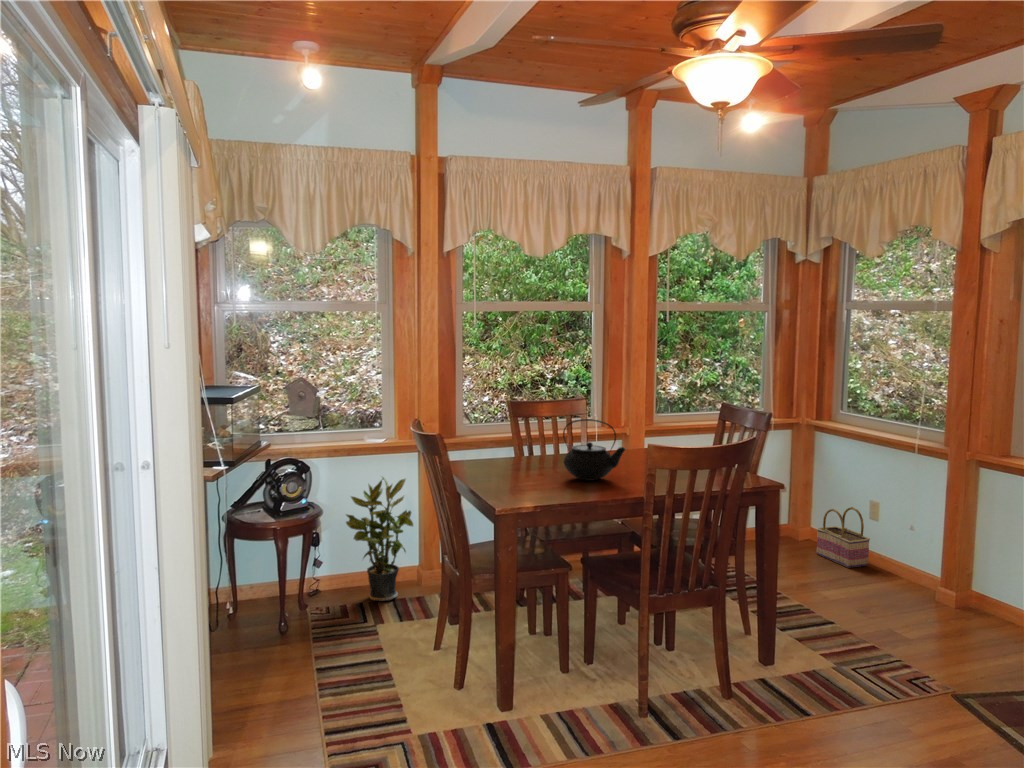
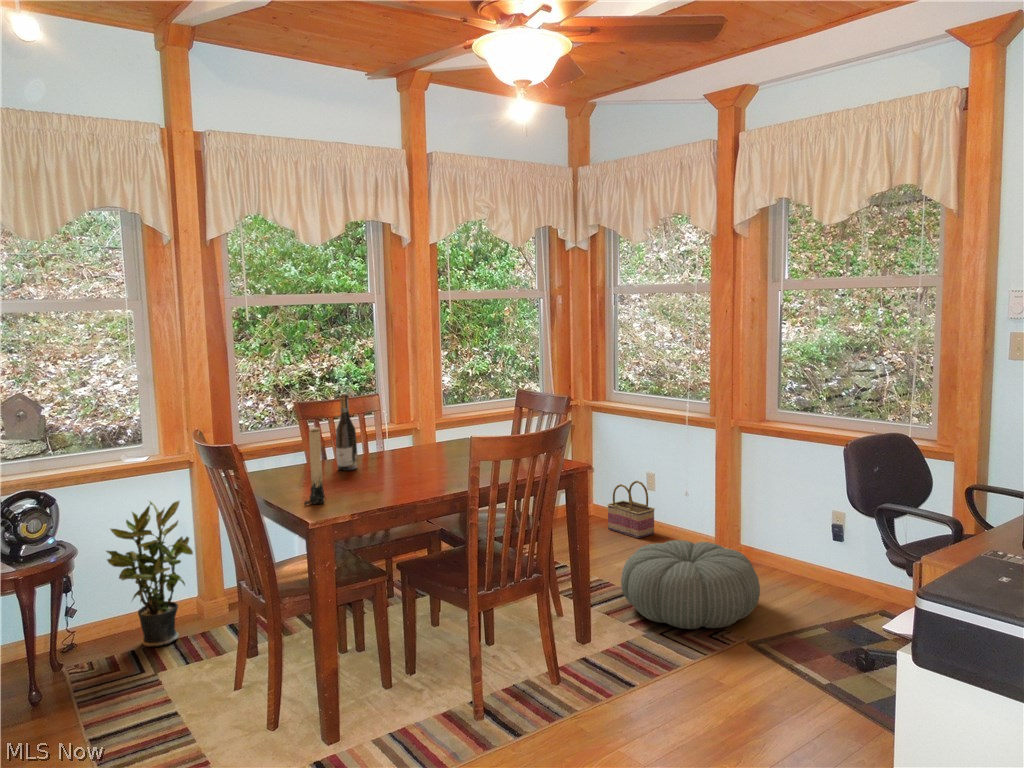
wine bottle: none [535,396,554,466] -> present [336,394,357,470]
teapot: present [563,419,626,481] -> none [370,415,438,481]
candle: none [496,425,516,494] -> present [304,428,325,505]
pouf: none [815,575,977,675] -> present [621,540,760,629]

